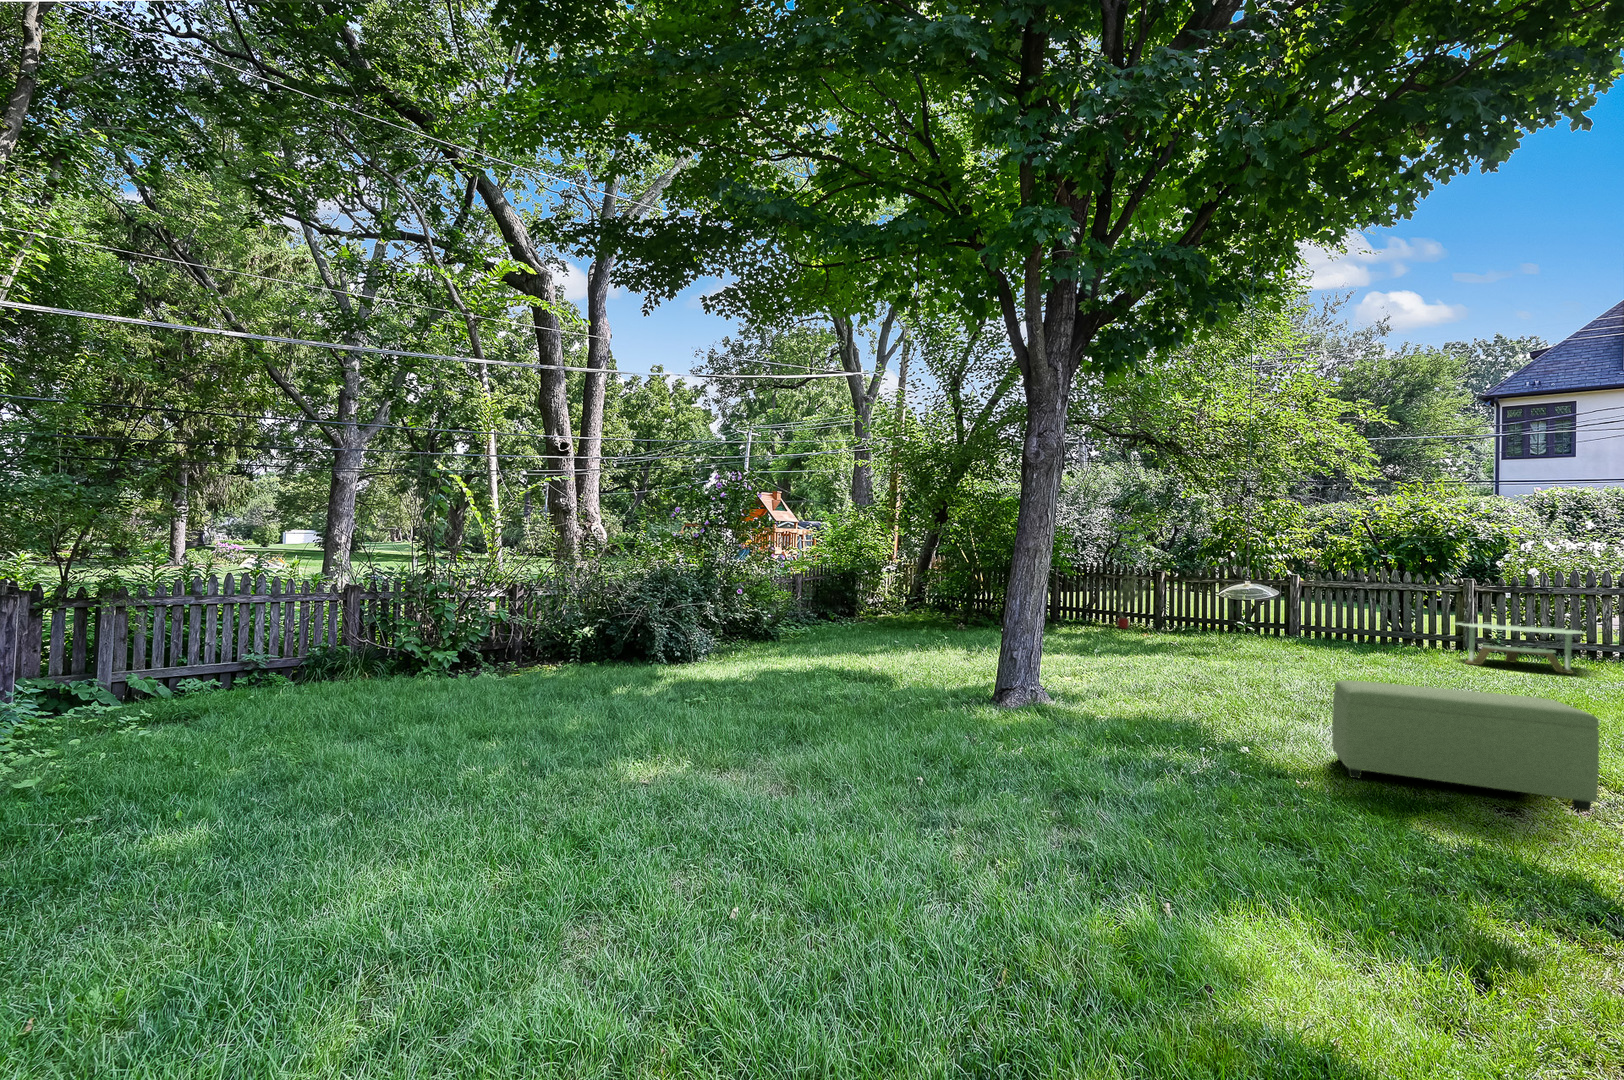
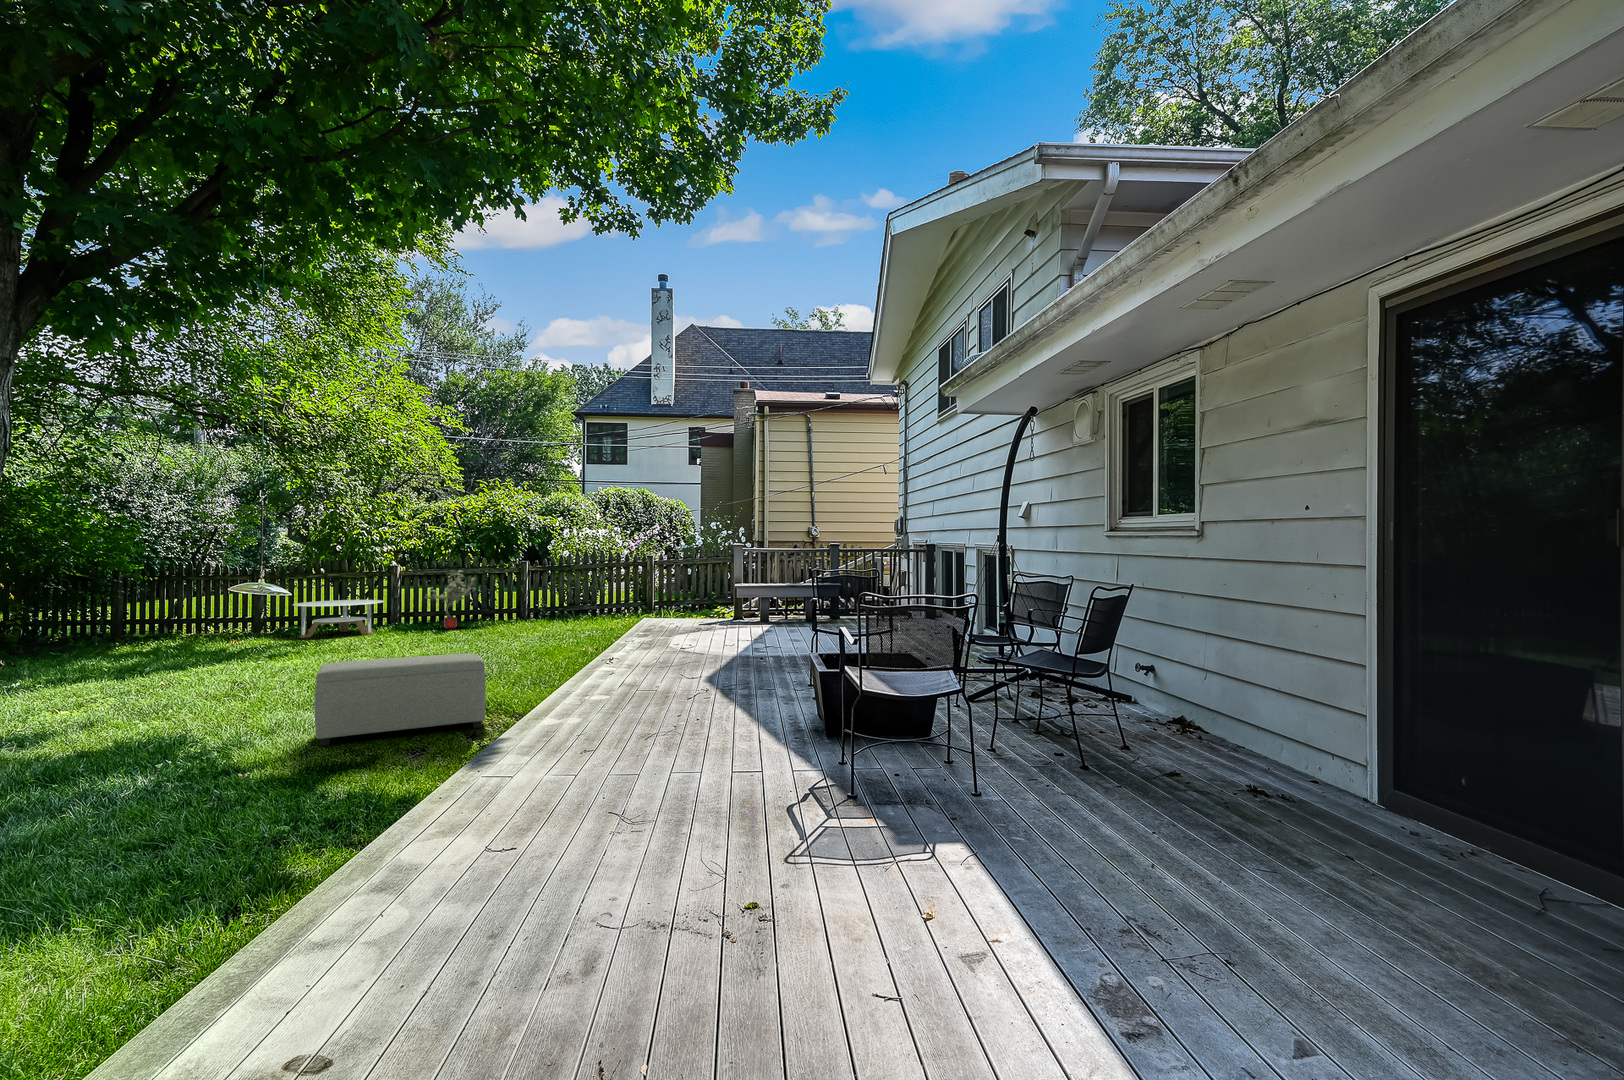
potted tree: present [1102,575,1148,629] -> present [425,570,476,629]
round table: present [1456,623,1585,674] -> present [293,600,384,638]

